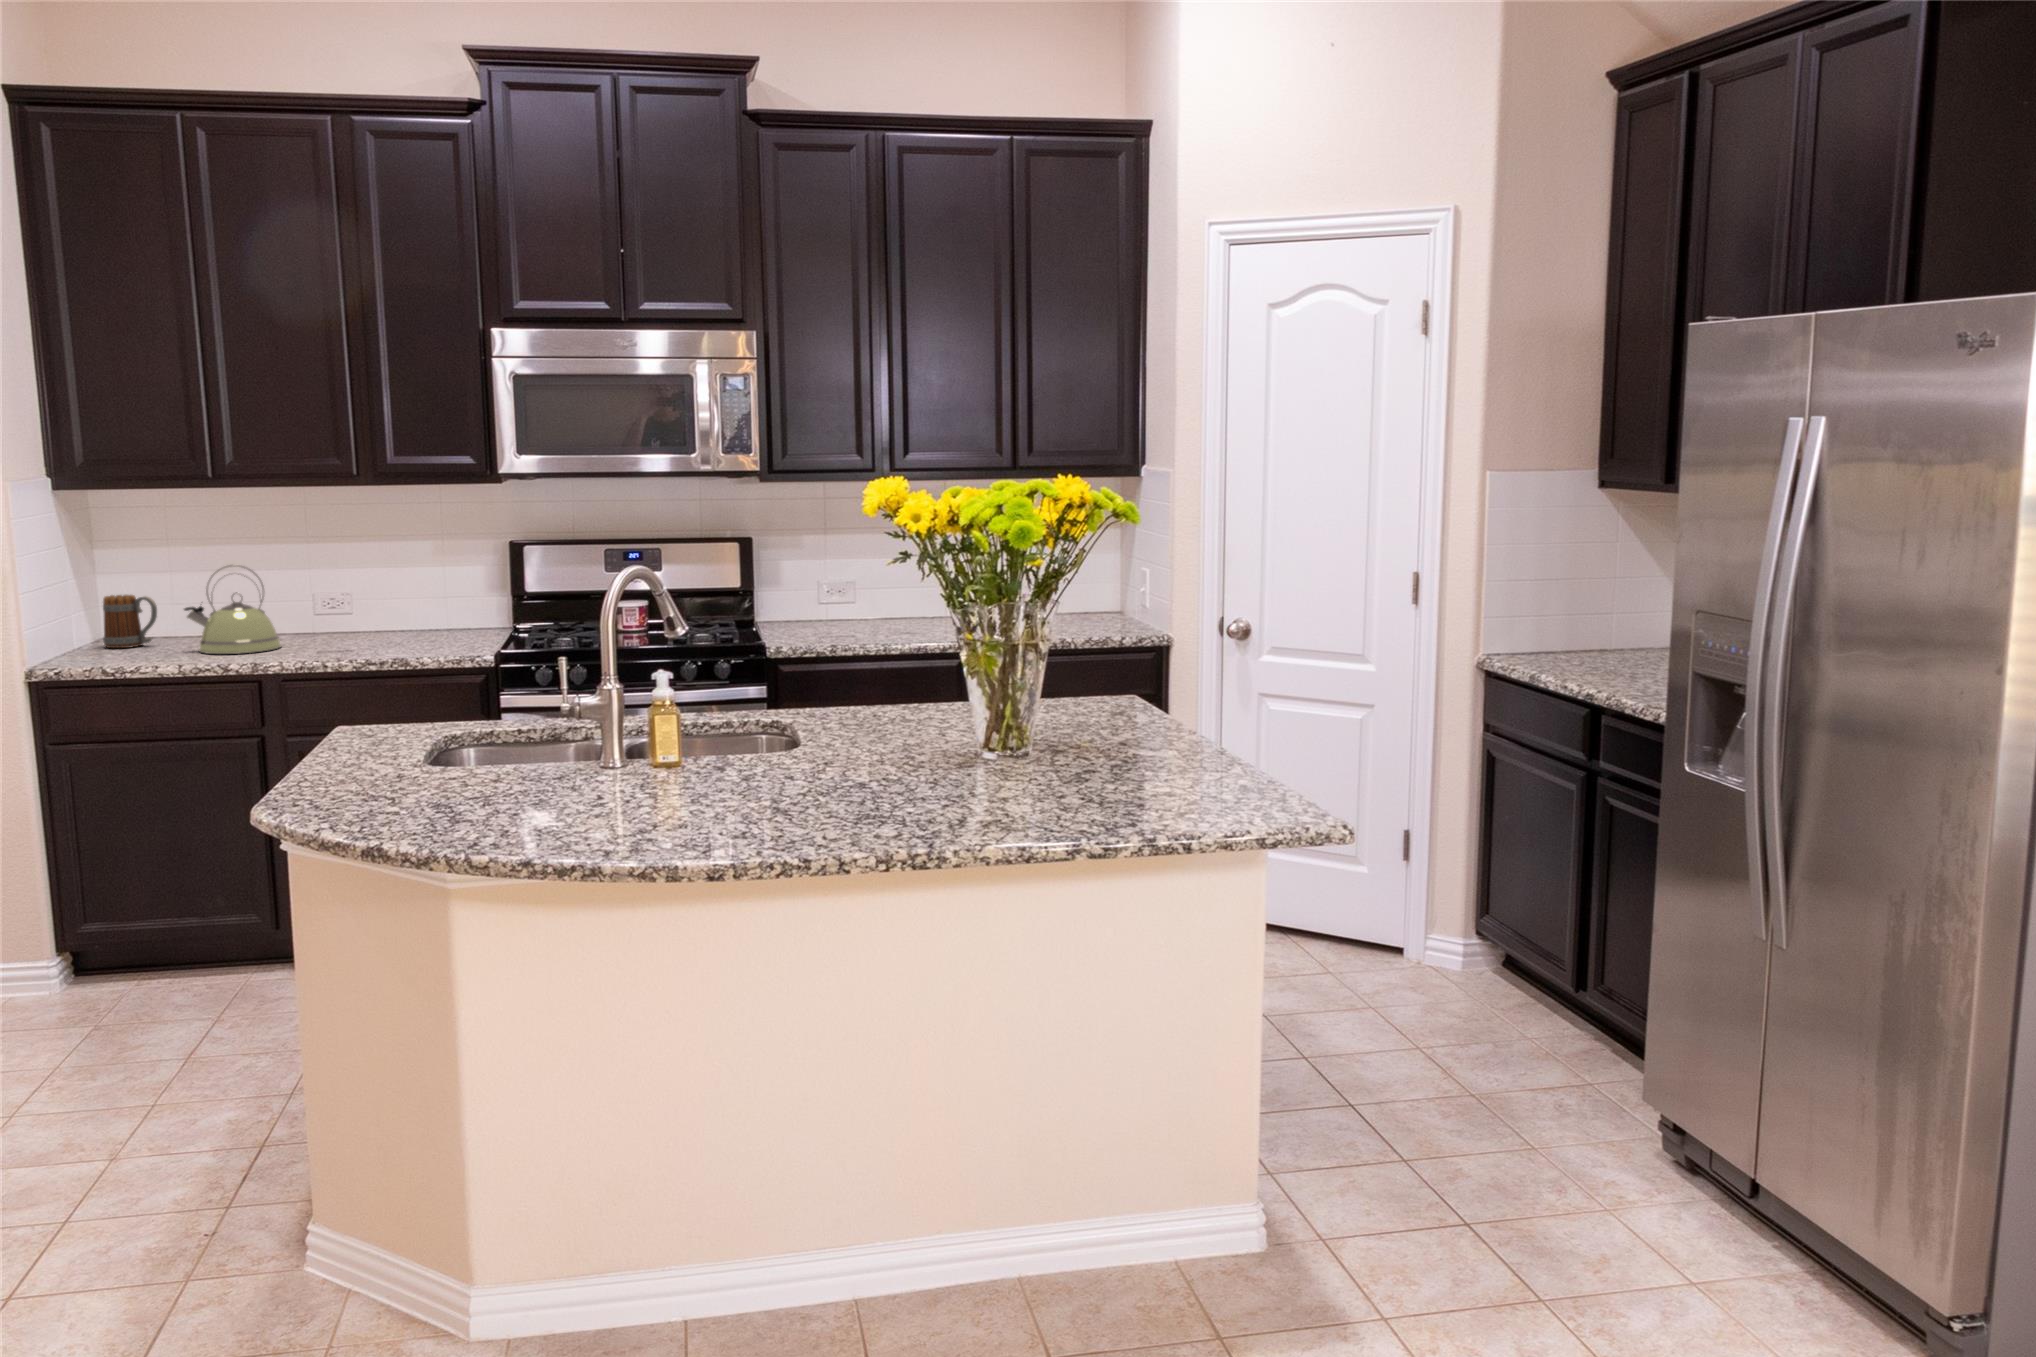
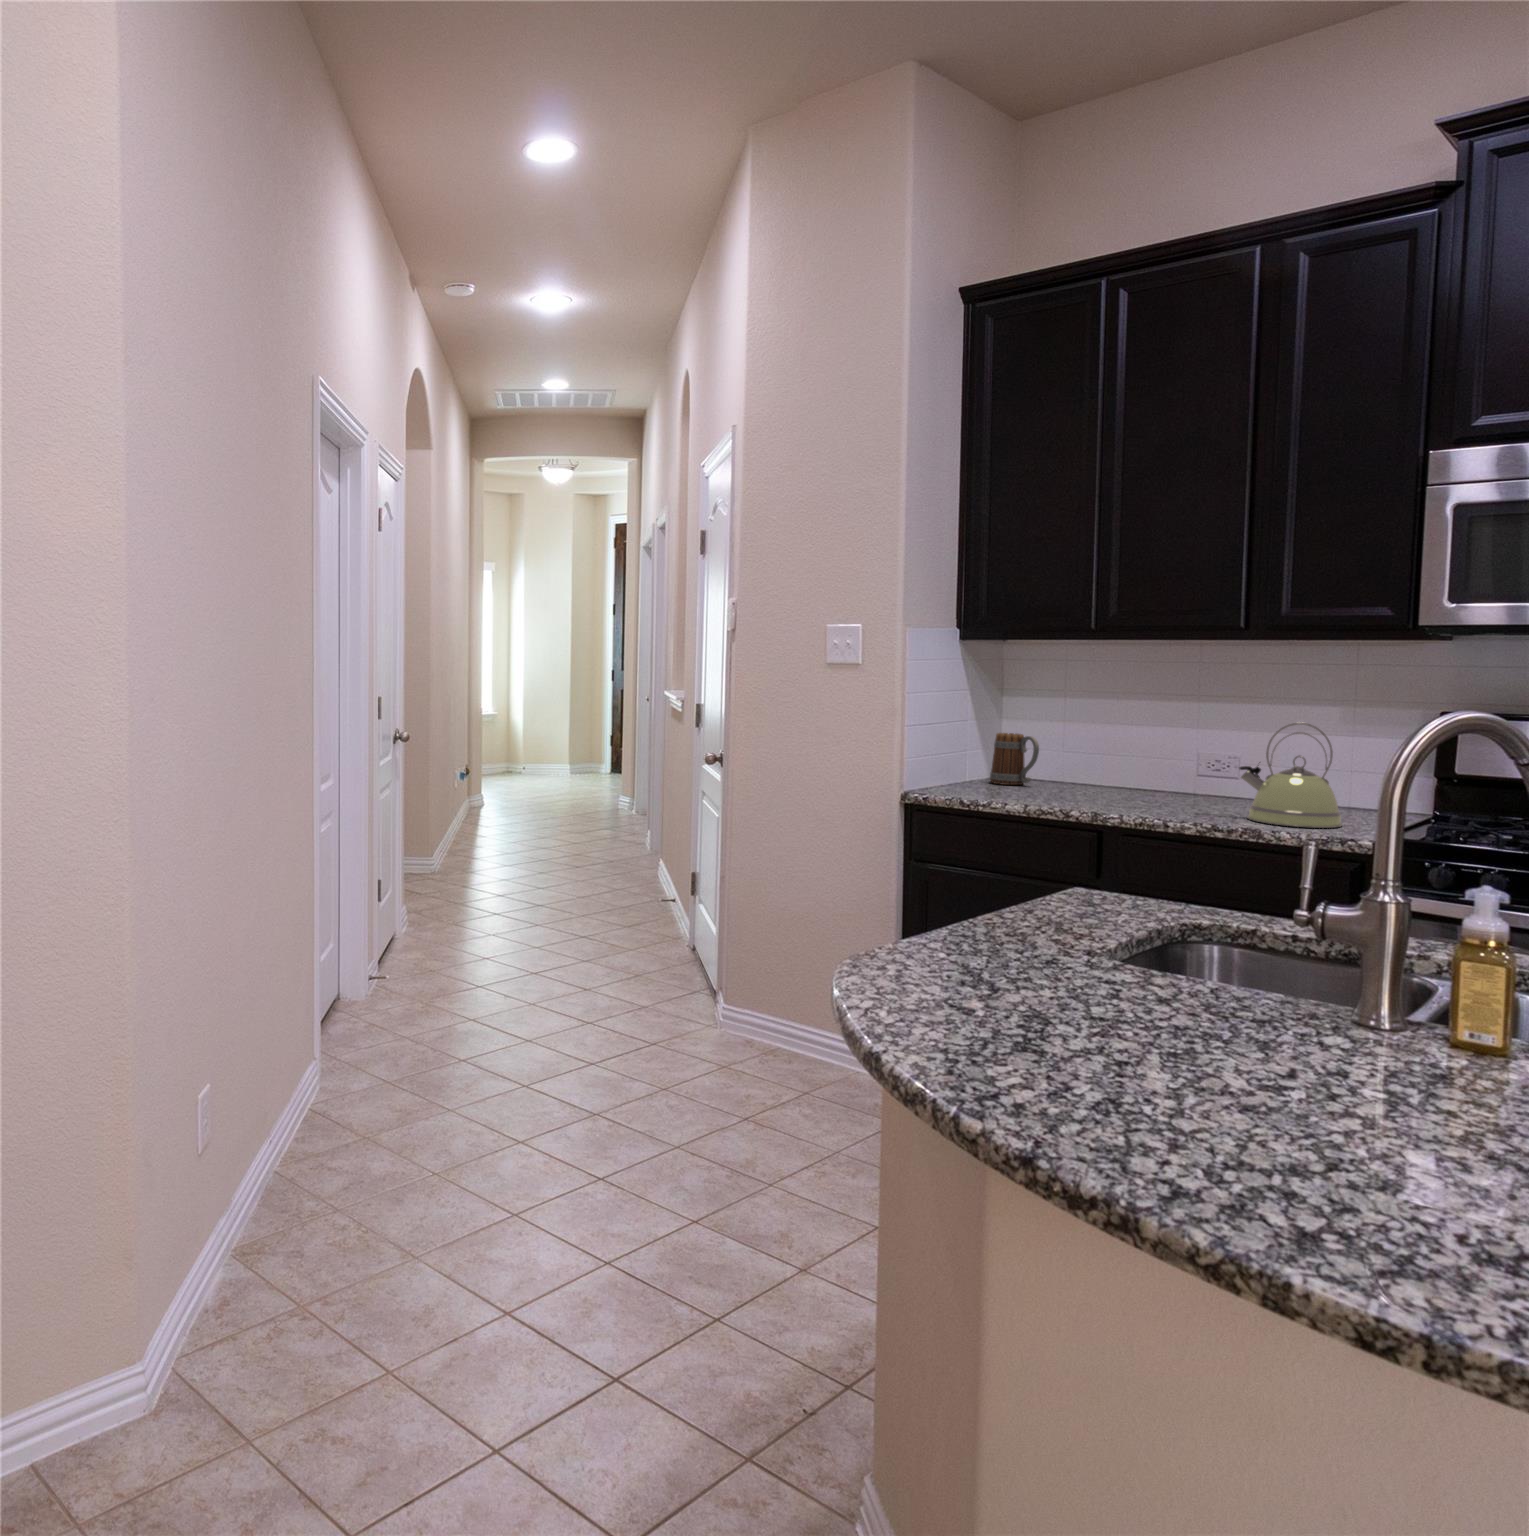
kettle: present [184,565,281,654] -> present [1239,722,1342,828]

